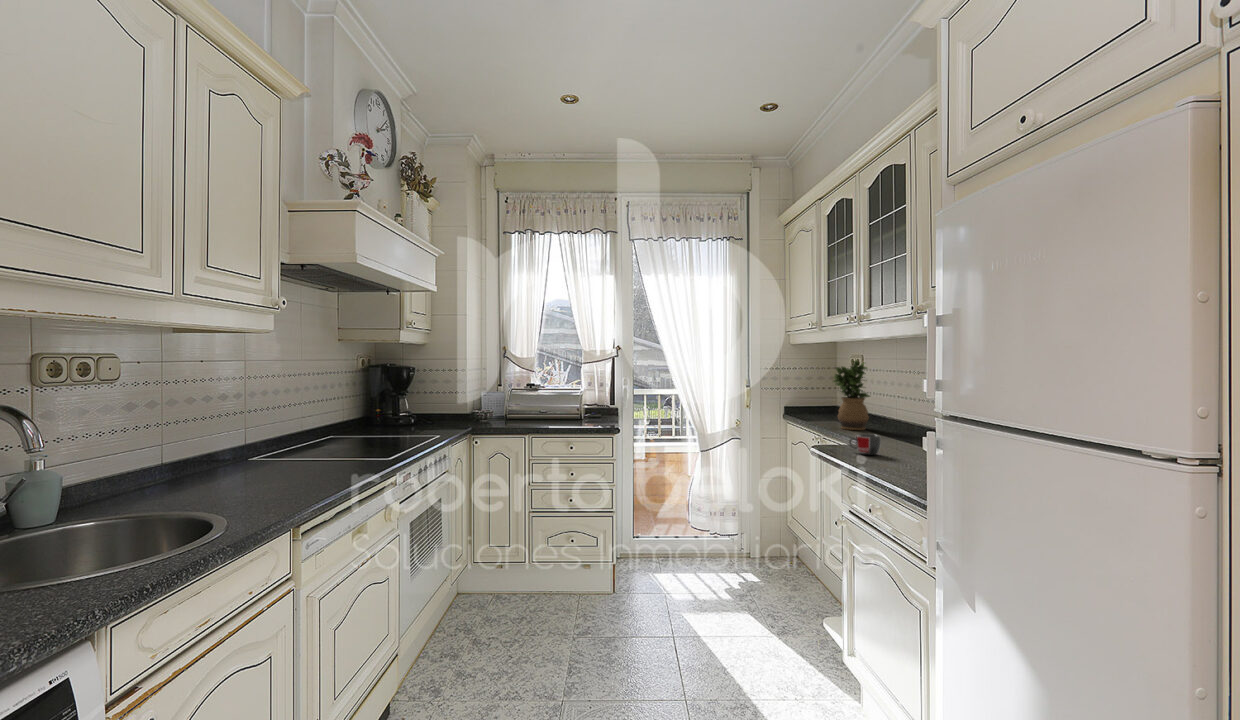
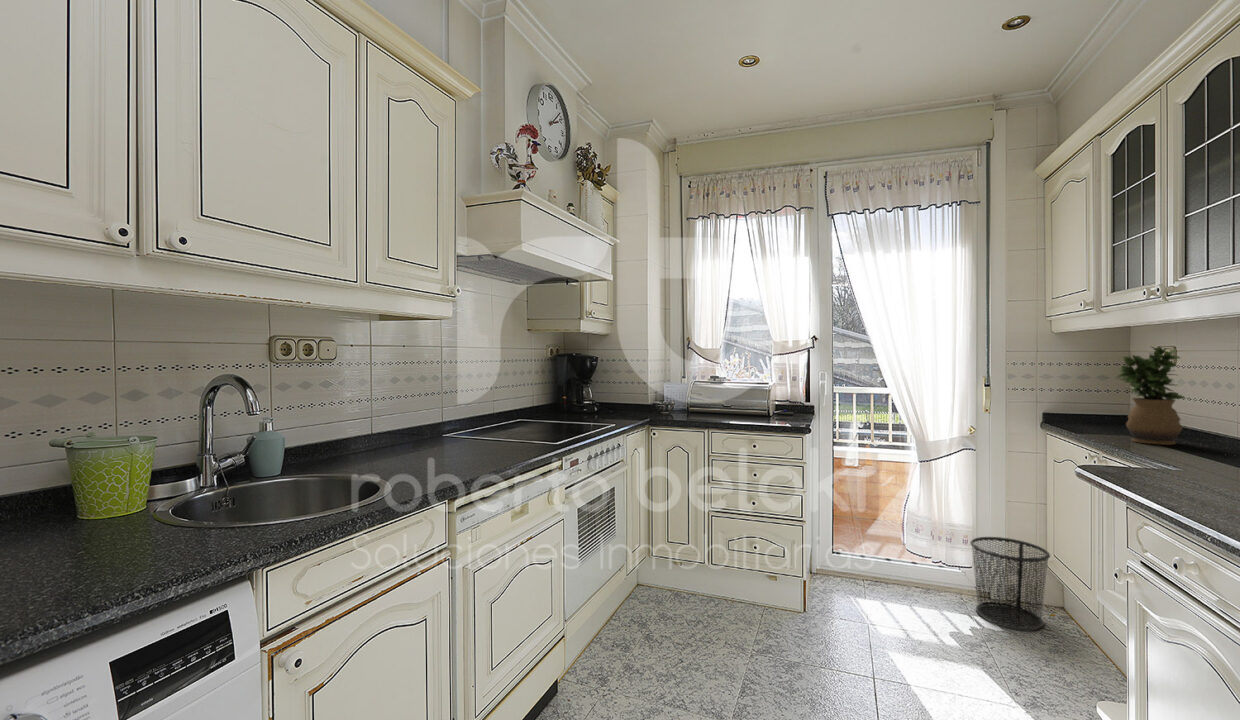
mug: present [849,434,881,455] -> none [1140,449,1199,481]
waste bin: none [737,509,791,579] -> present [970,537,1050,630]

